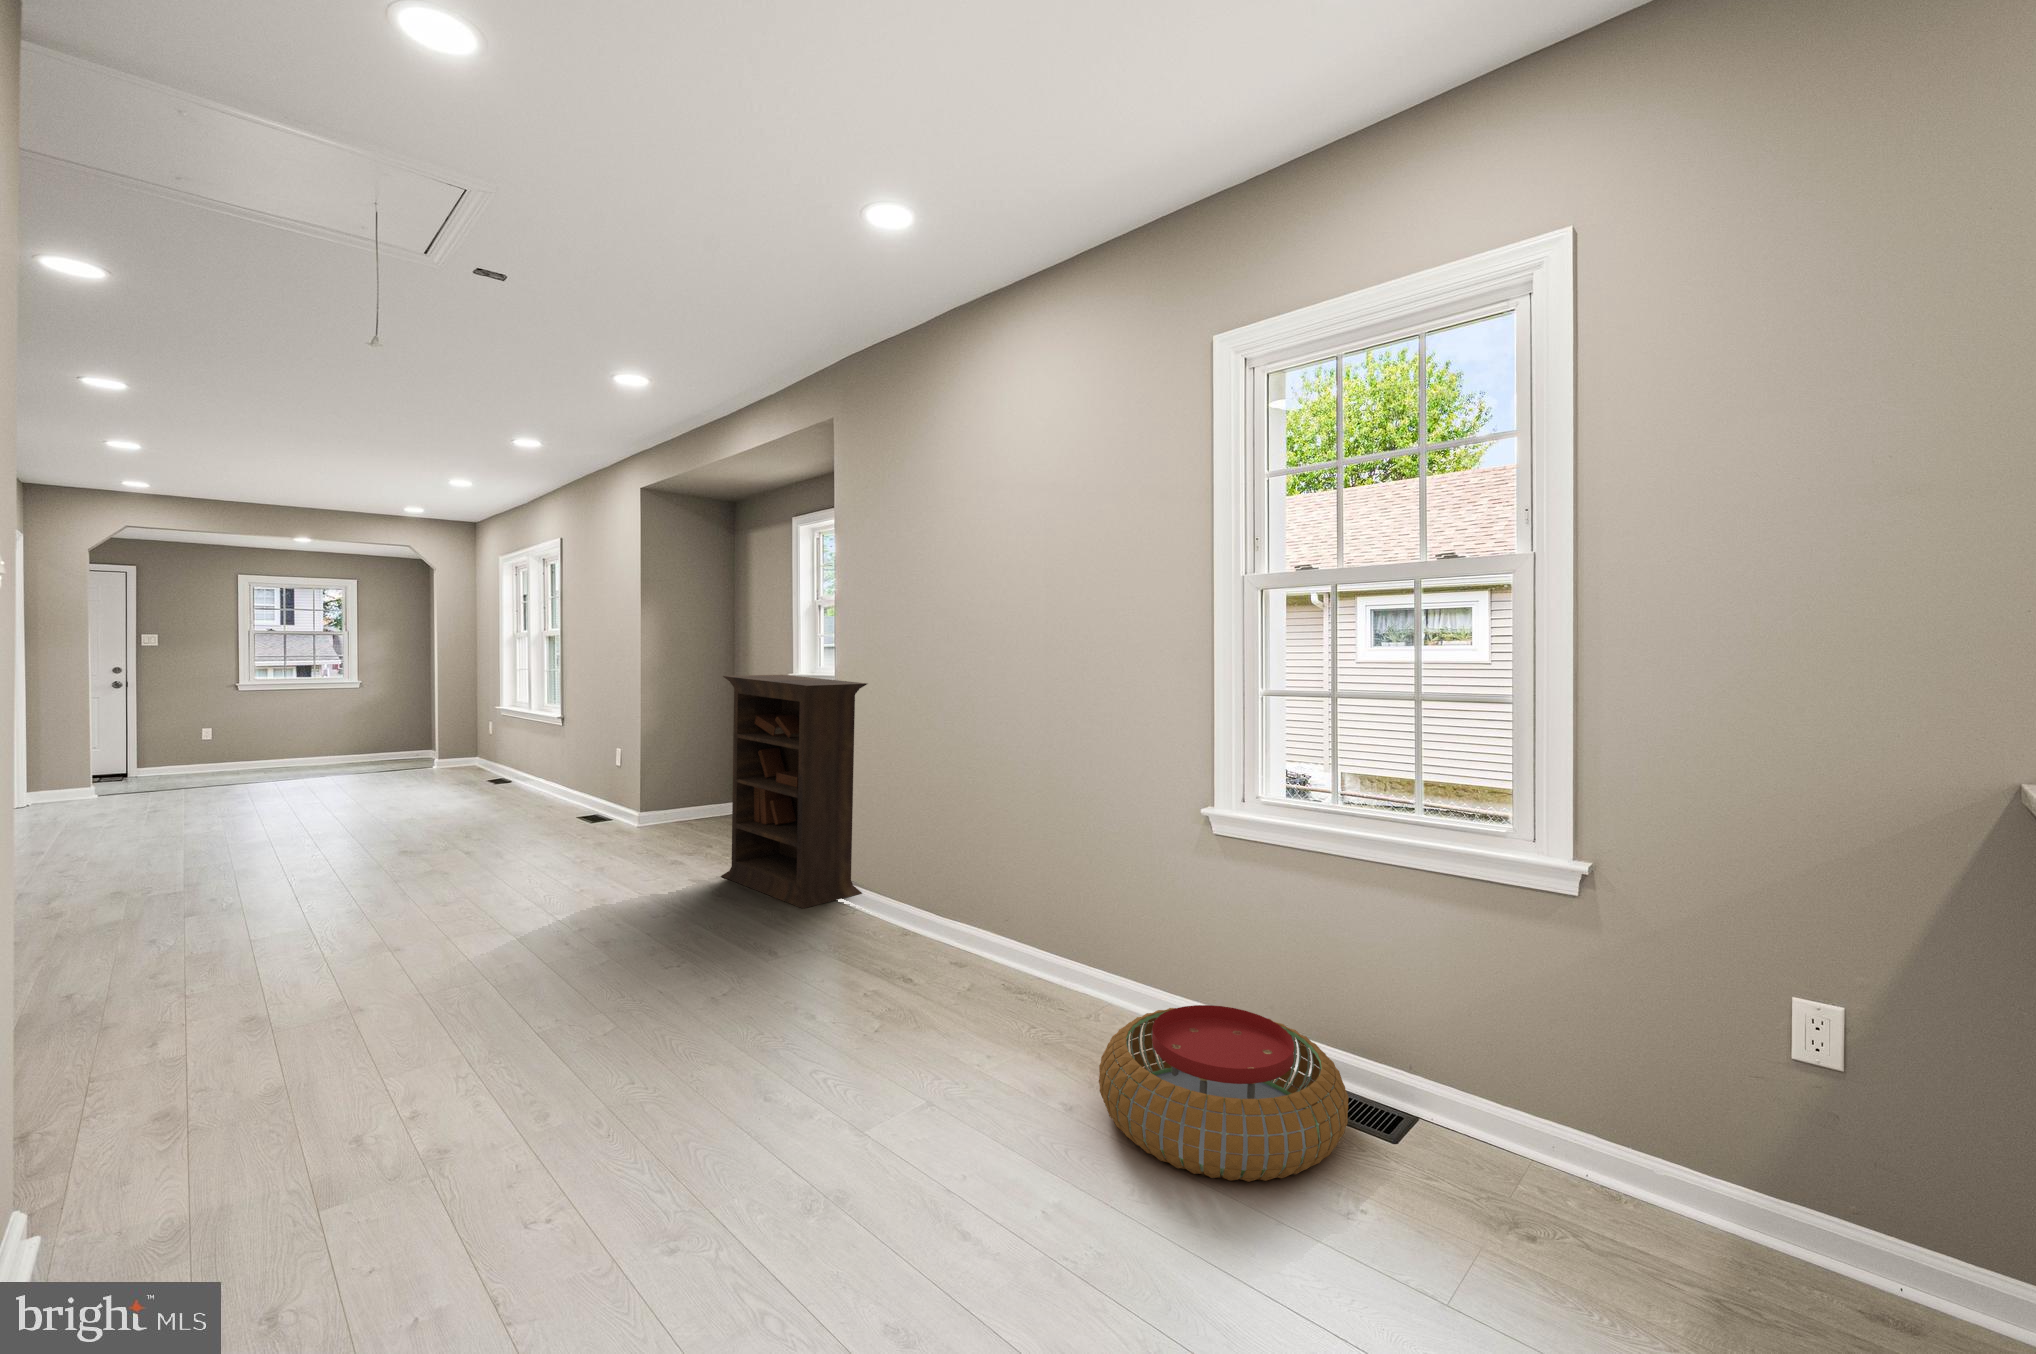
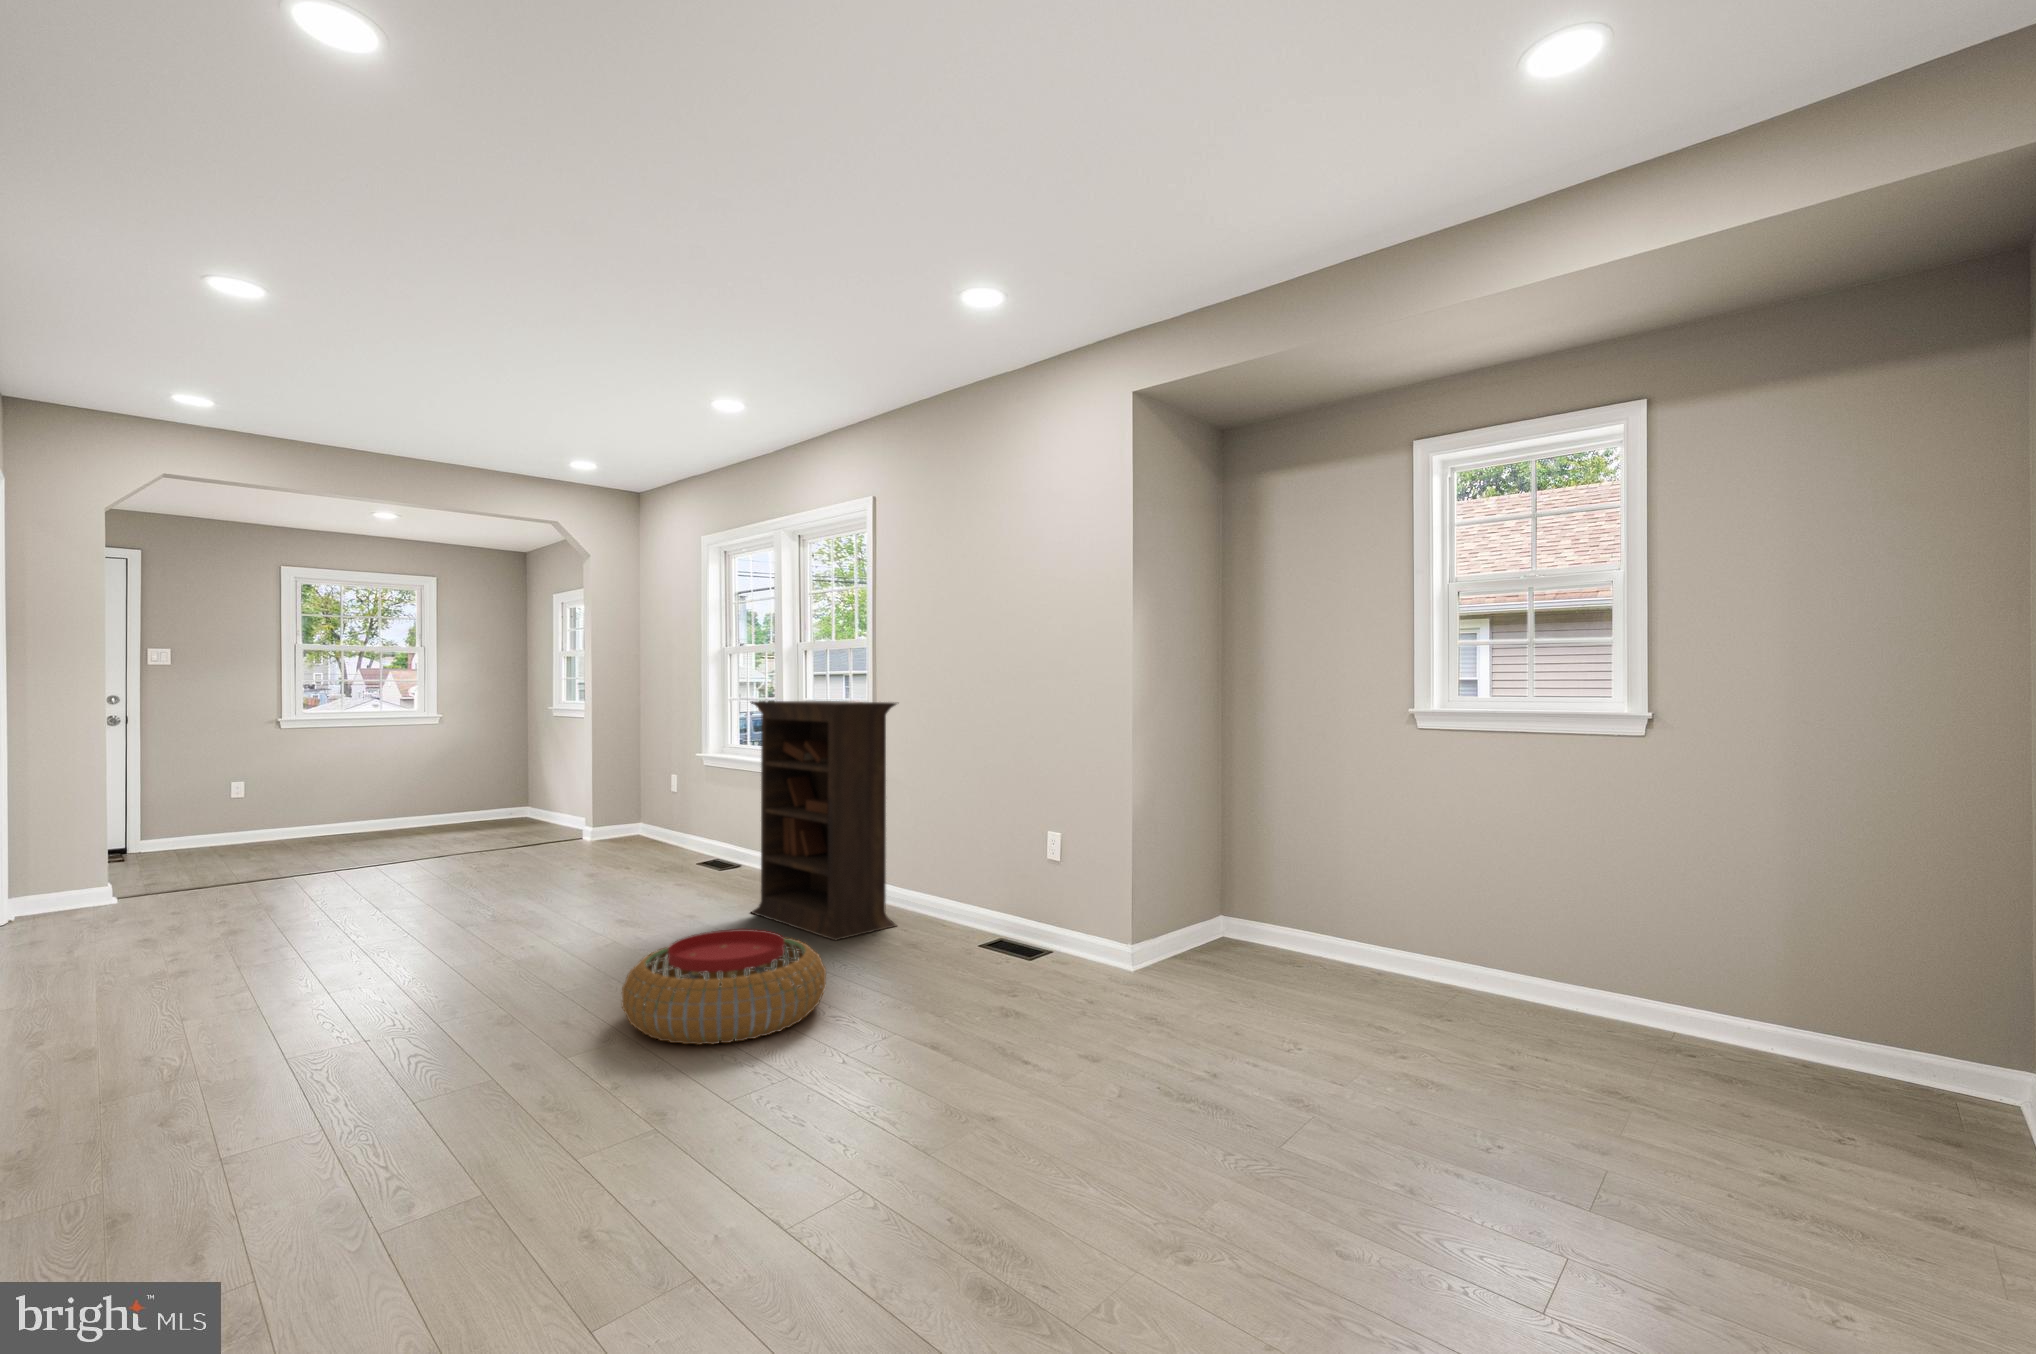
pouf: present [1099,1005,1348,1182] -> present [622,929,826,1045]

